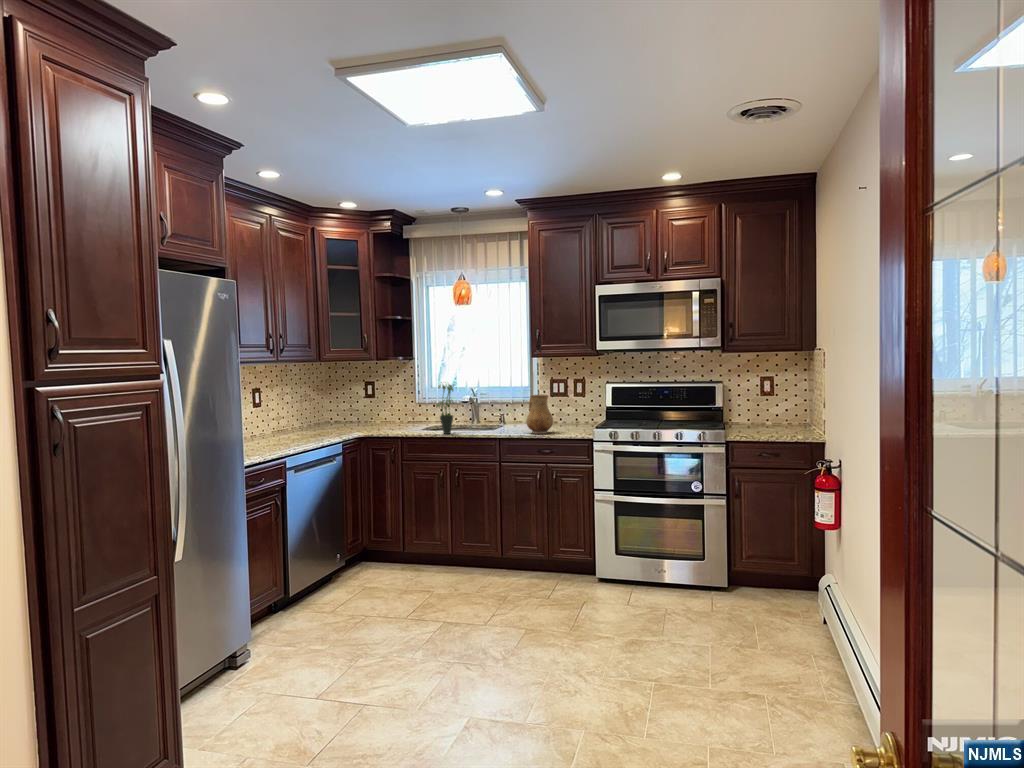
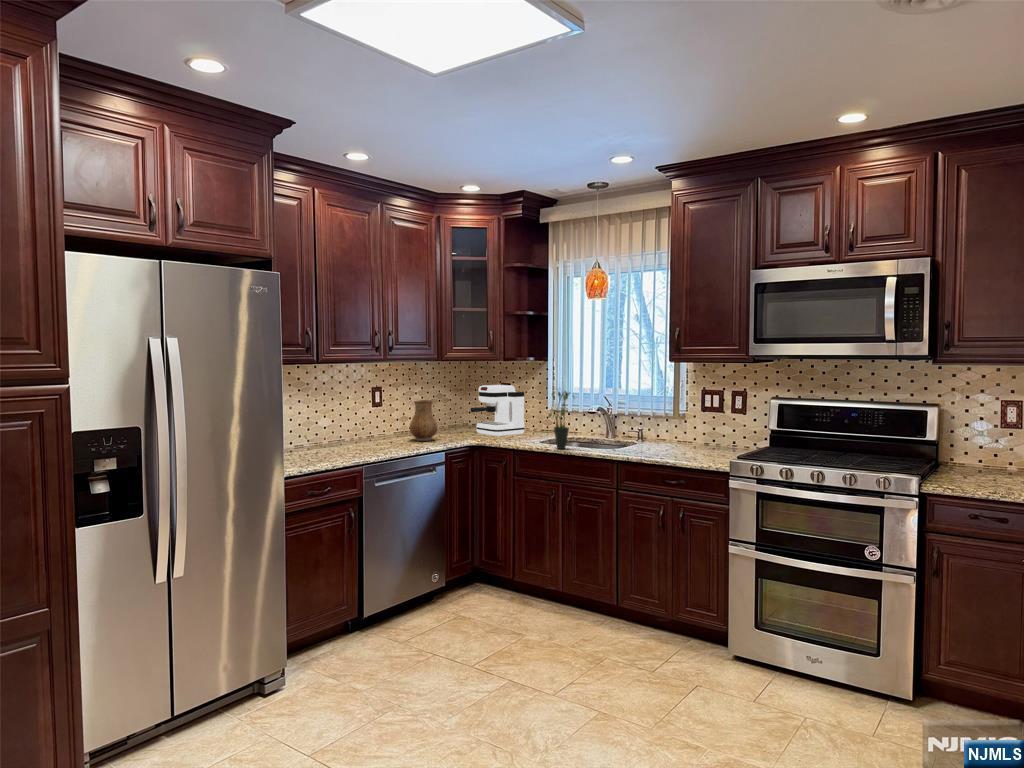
coffee maker: none [349,383,397,430] -> present [470,385,524,437]
ceramic pitcher: present [526,395,553,434] -> present [409,400,438,441]

